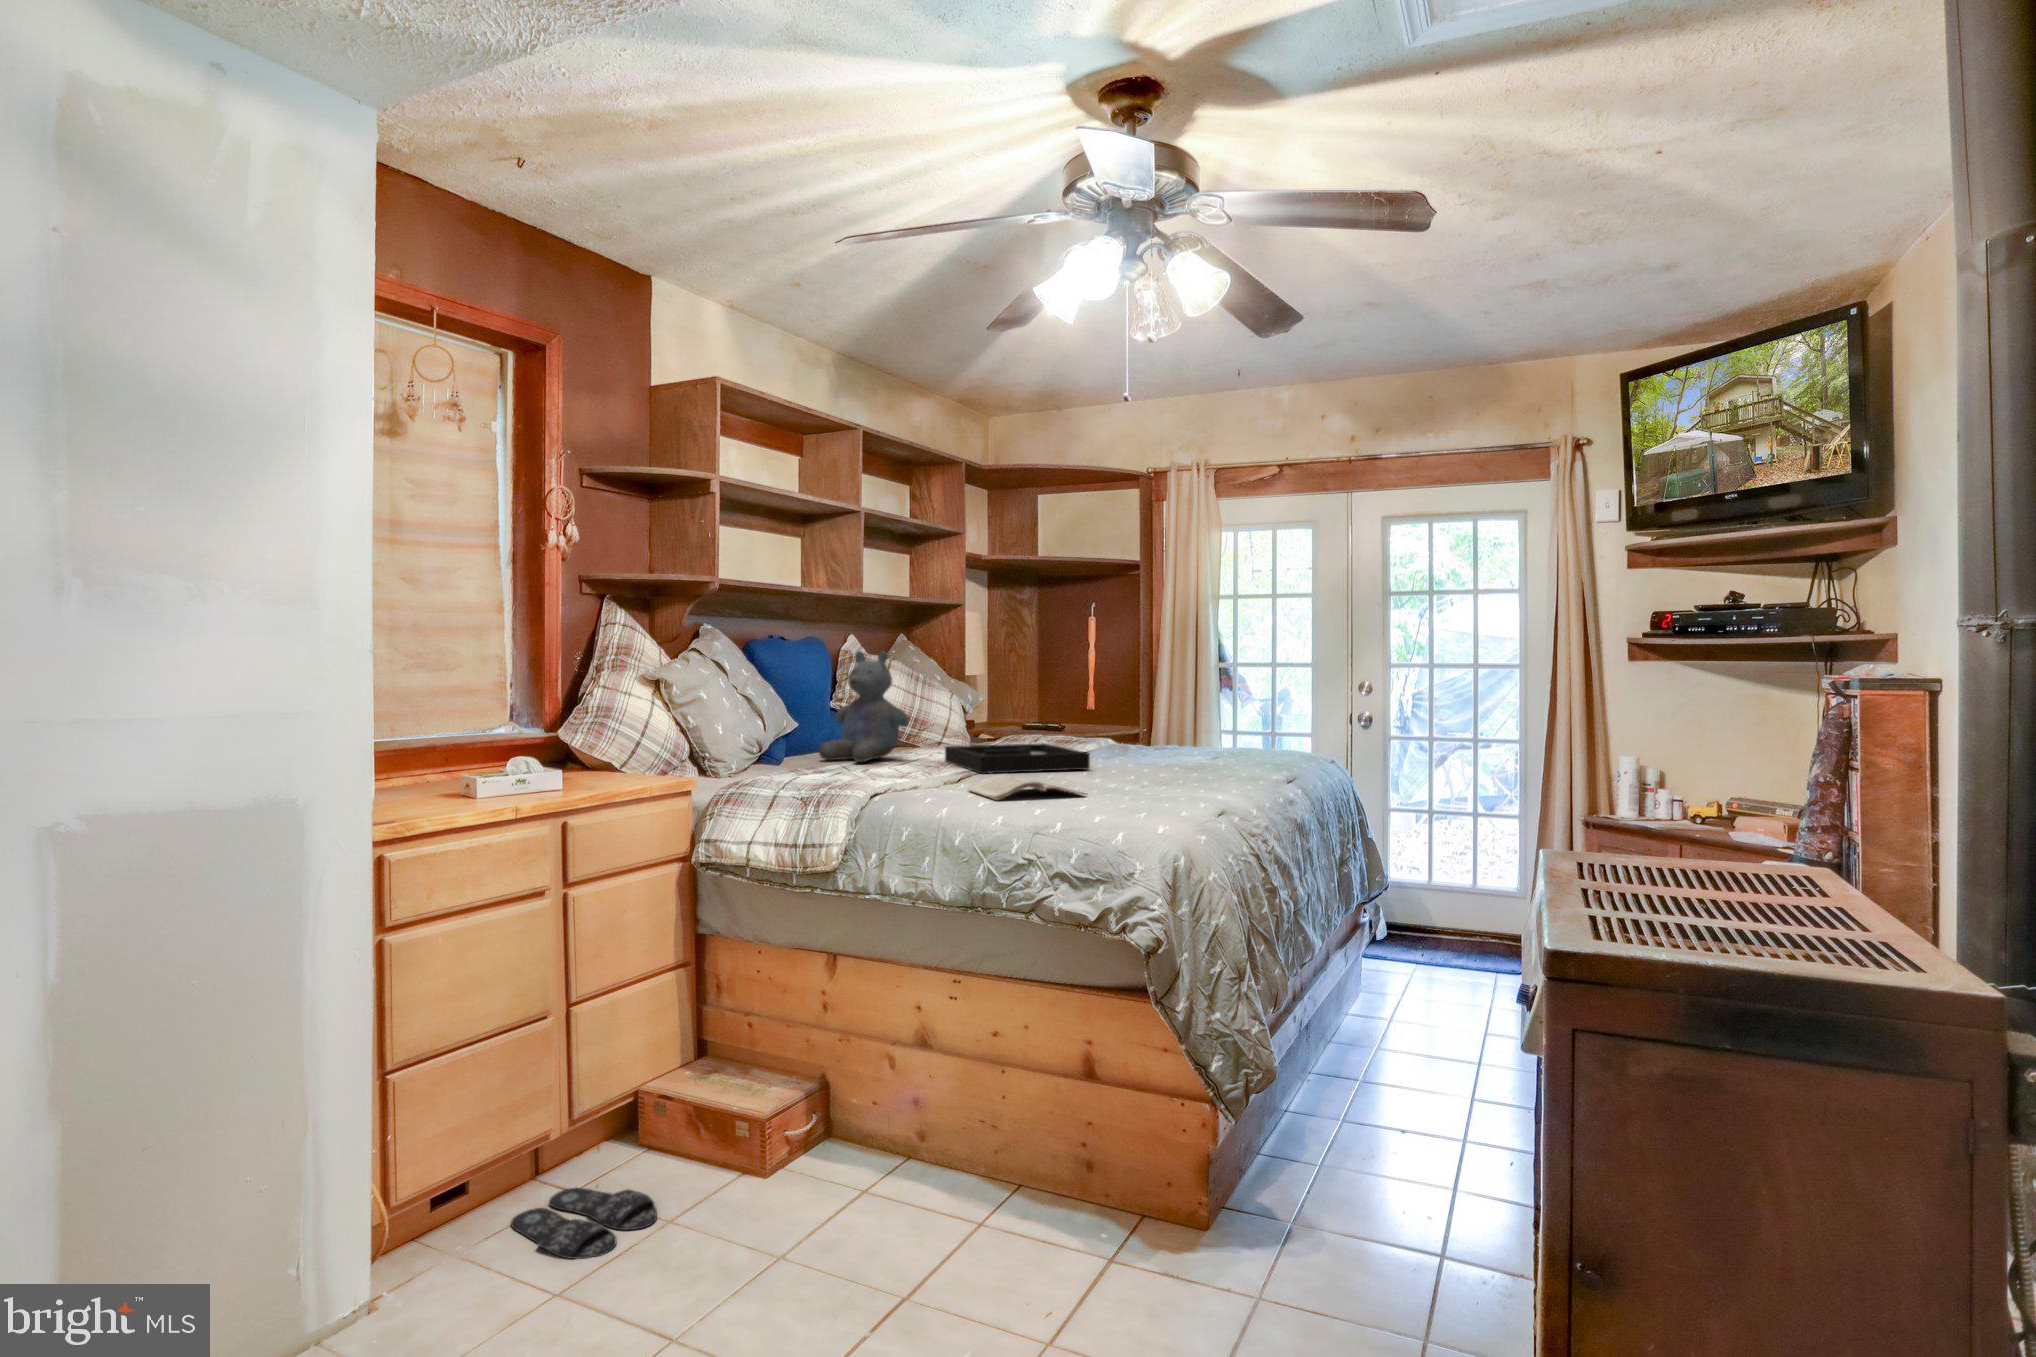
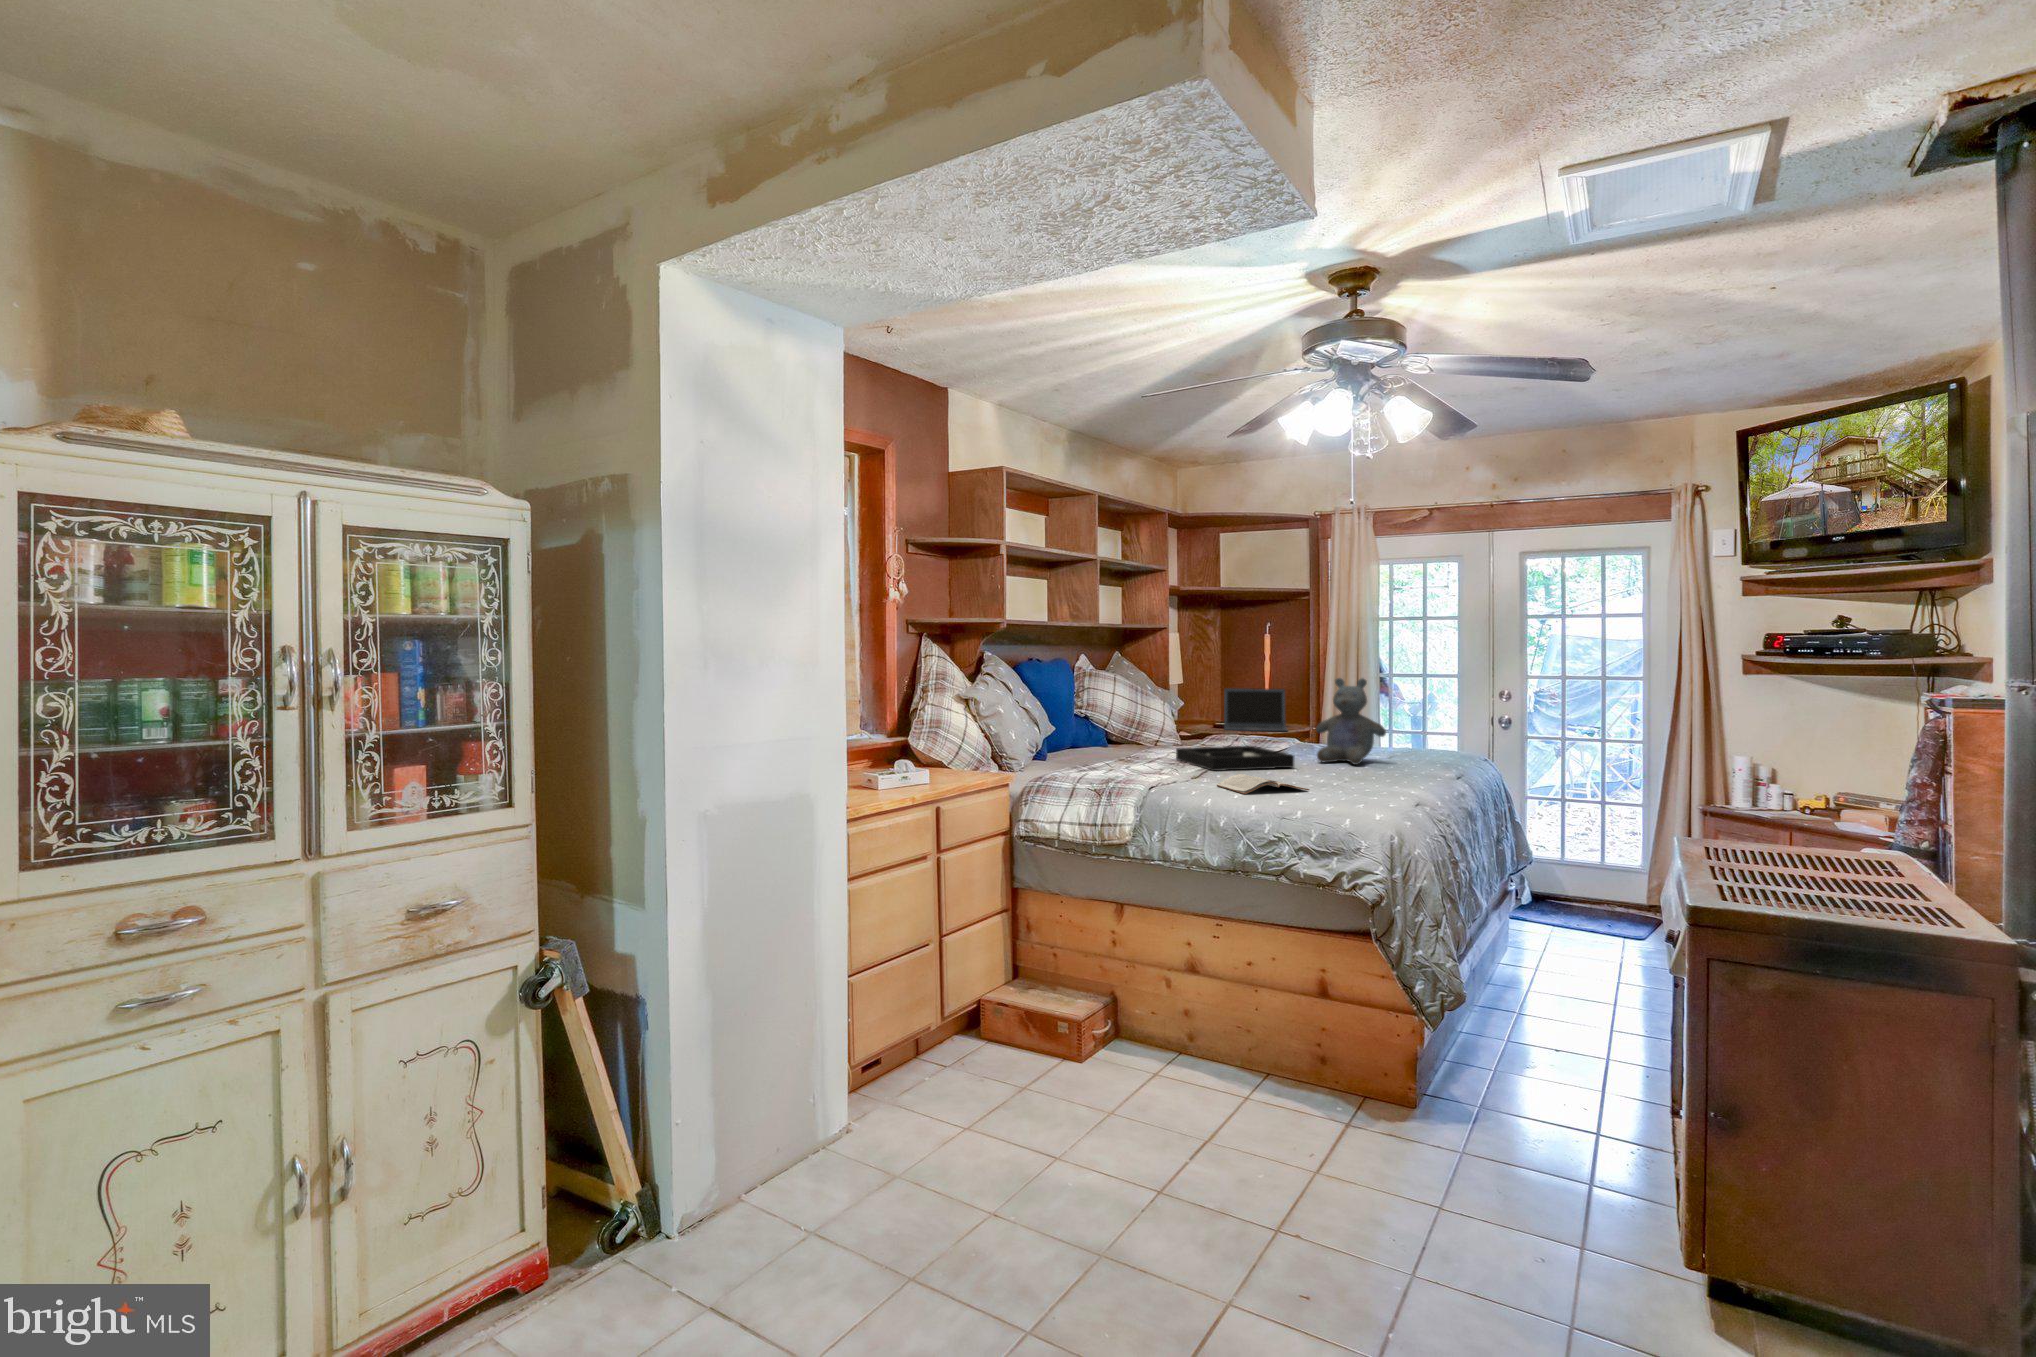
stuffed bear: present [819,651,909,762] -> present [1316,678,1386,765]
laptop: none [1038,680,1115,732] -> present [1224,688,1287,731]
slippers: present [511,1188,657,1259] -> none [921,1058,1018,1101]

